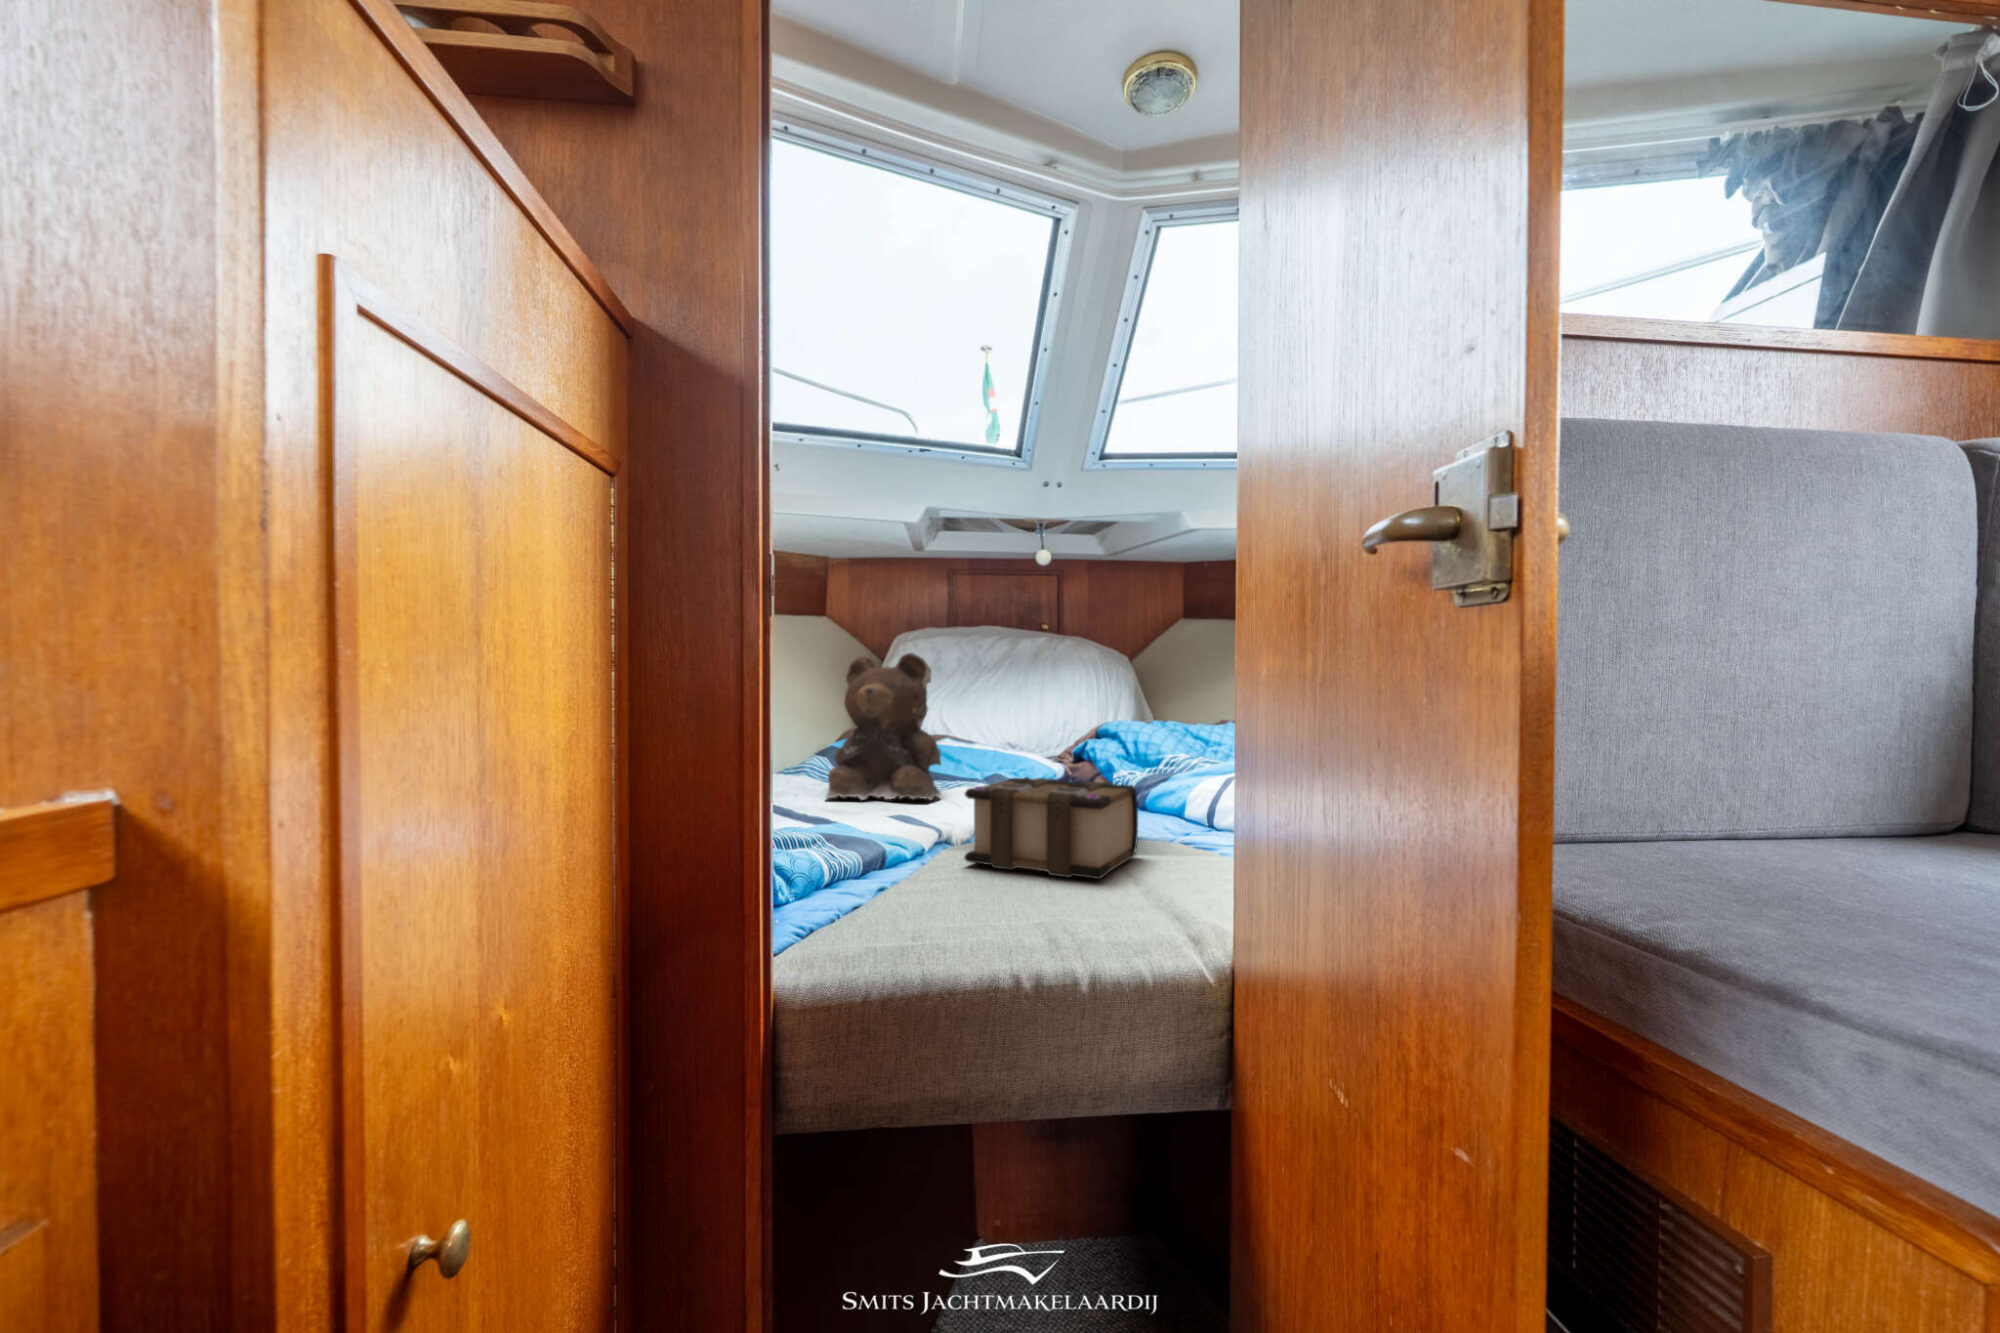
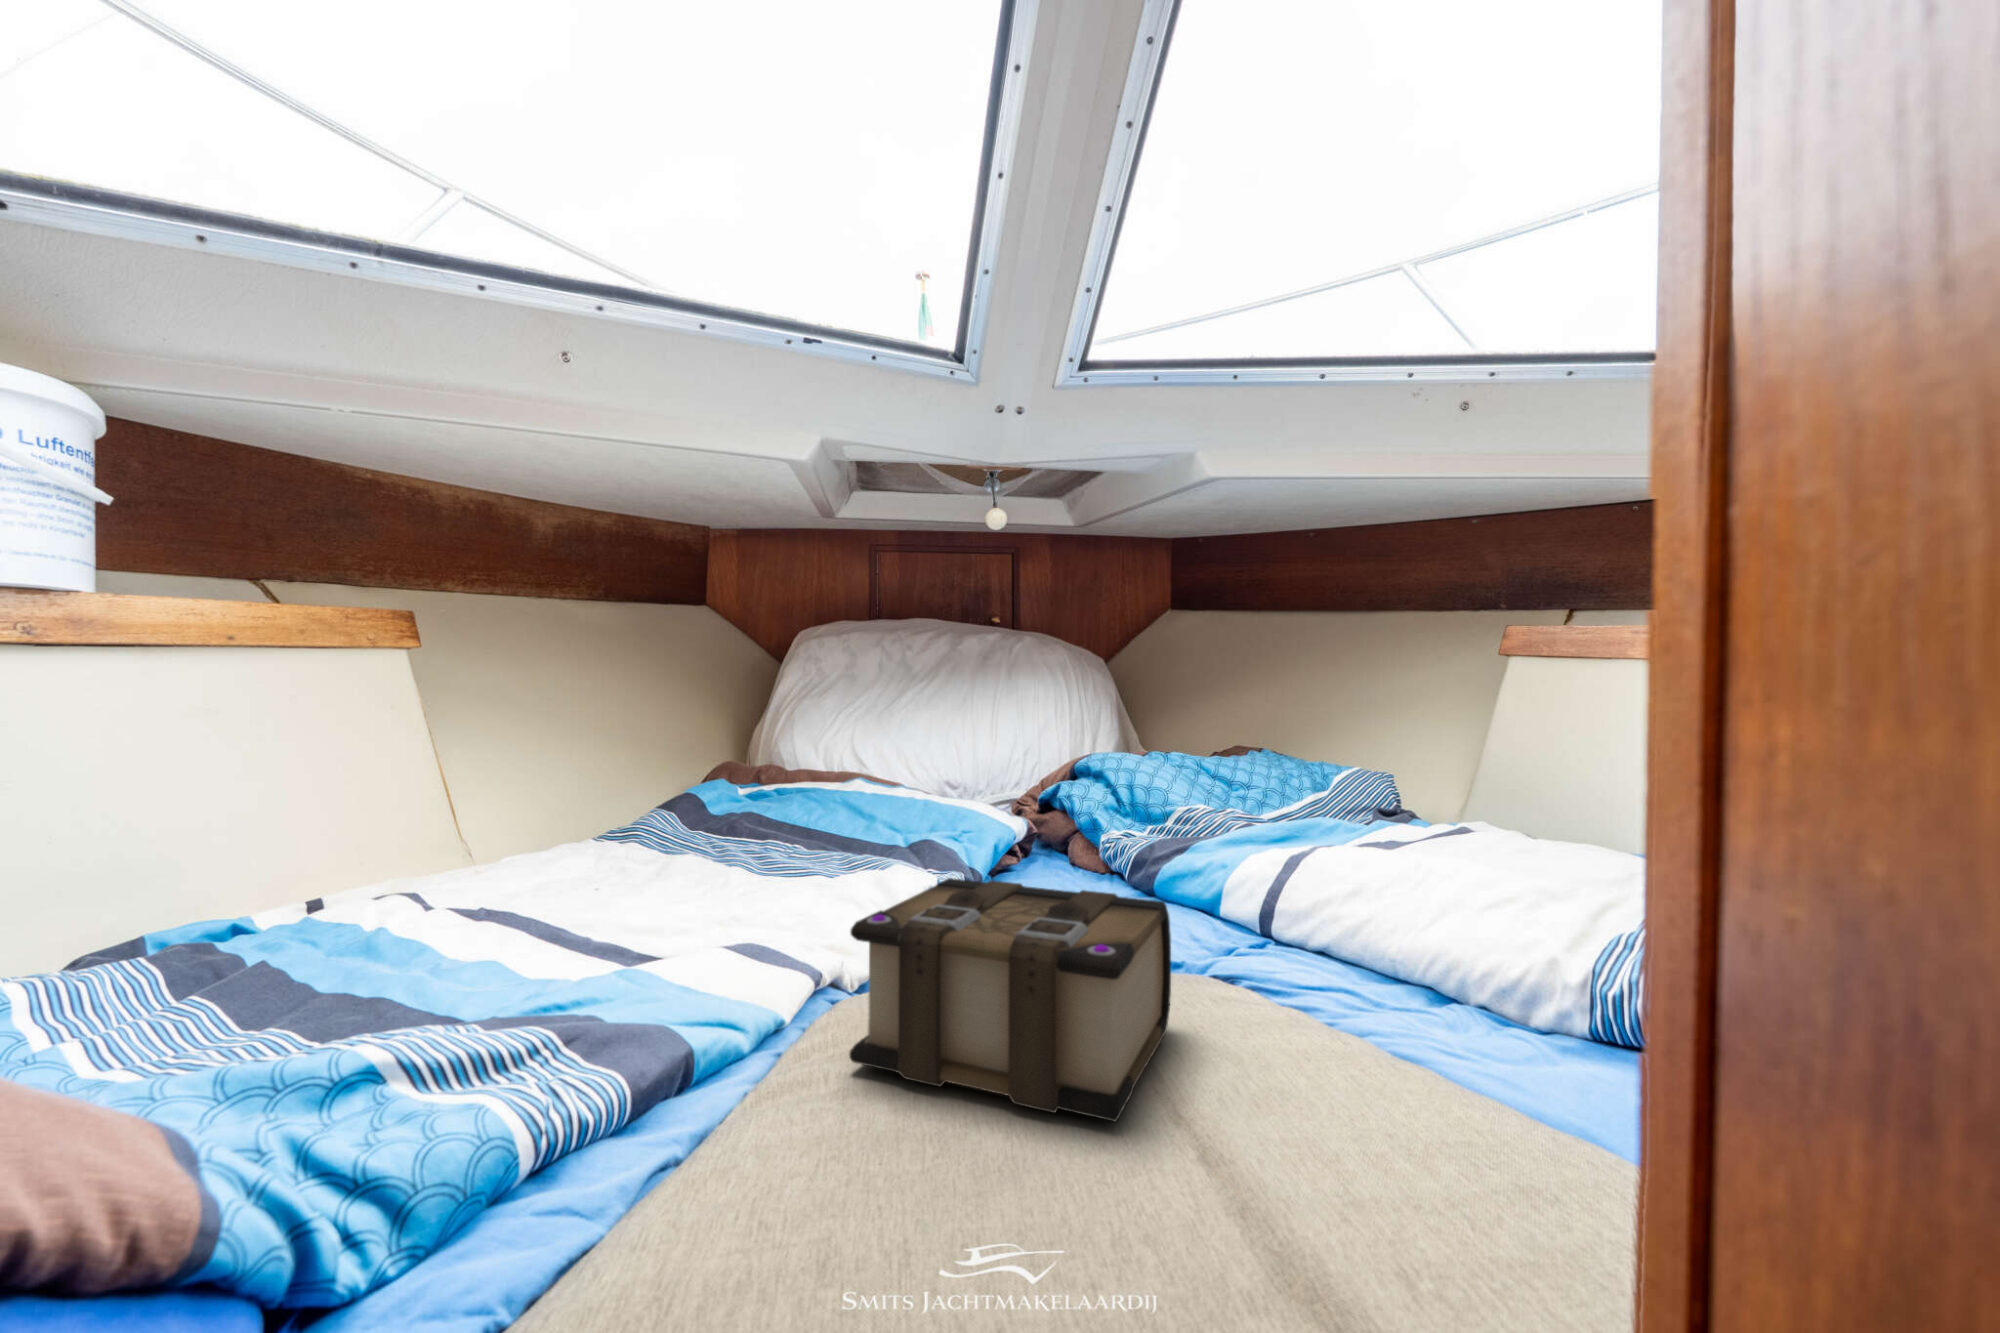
teddy bear: present [826,653,941,800] -> none [634,657,836,901]

